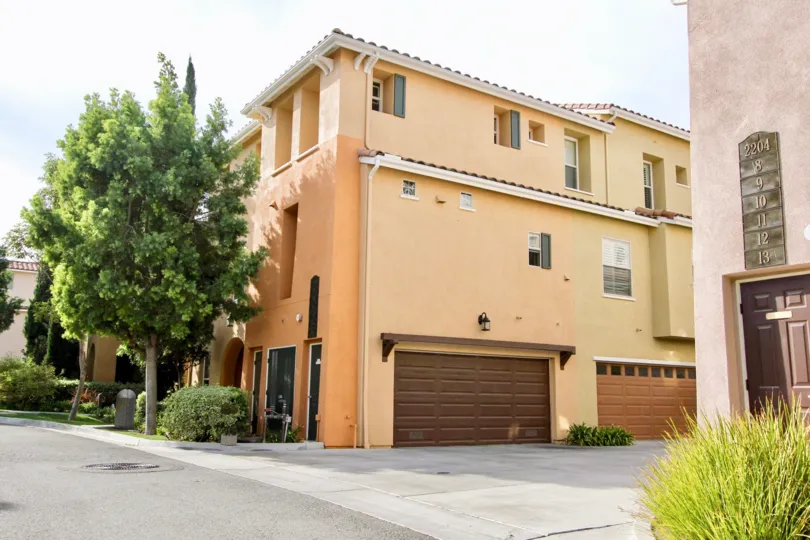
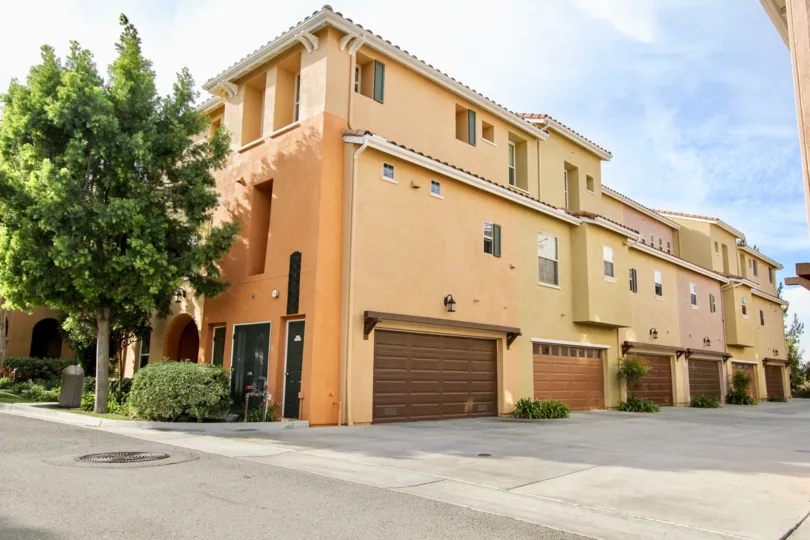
potted tree: present [220,404,238,445] -> none [197,383,218,428]

